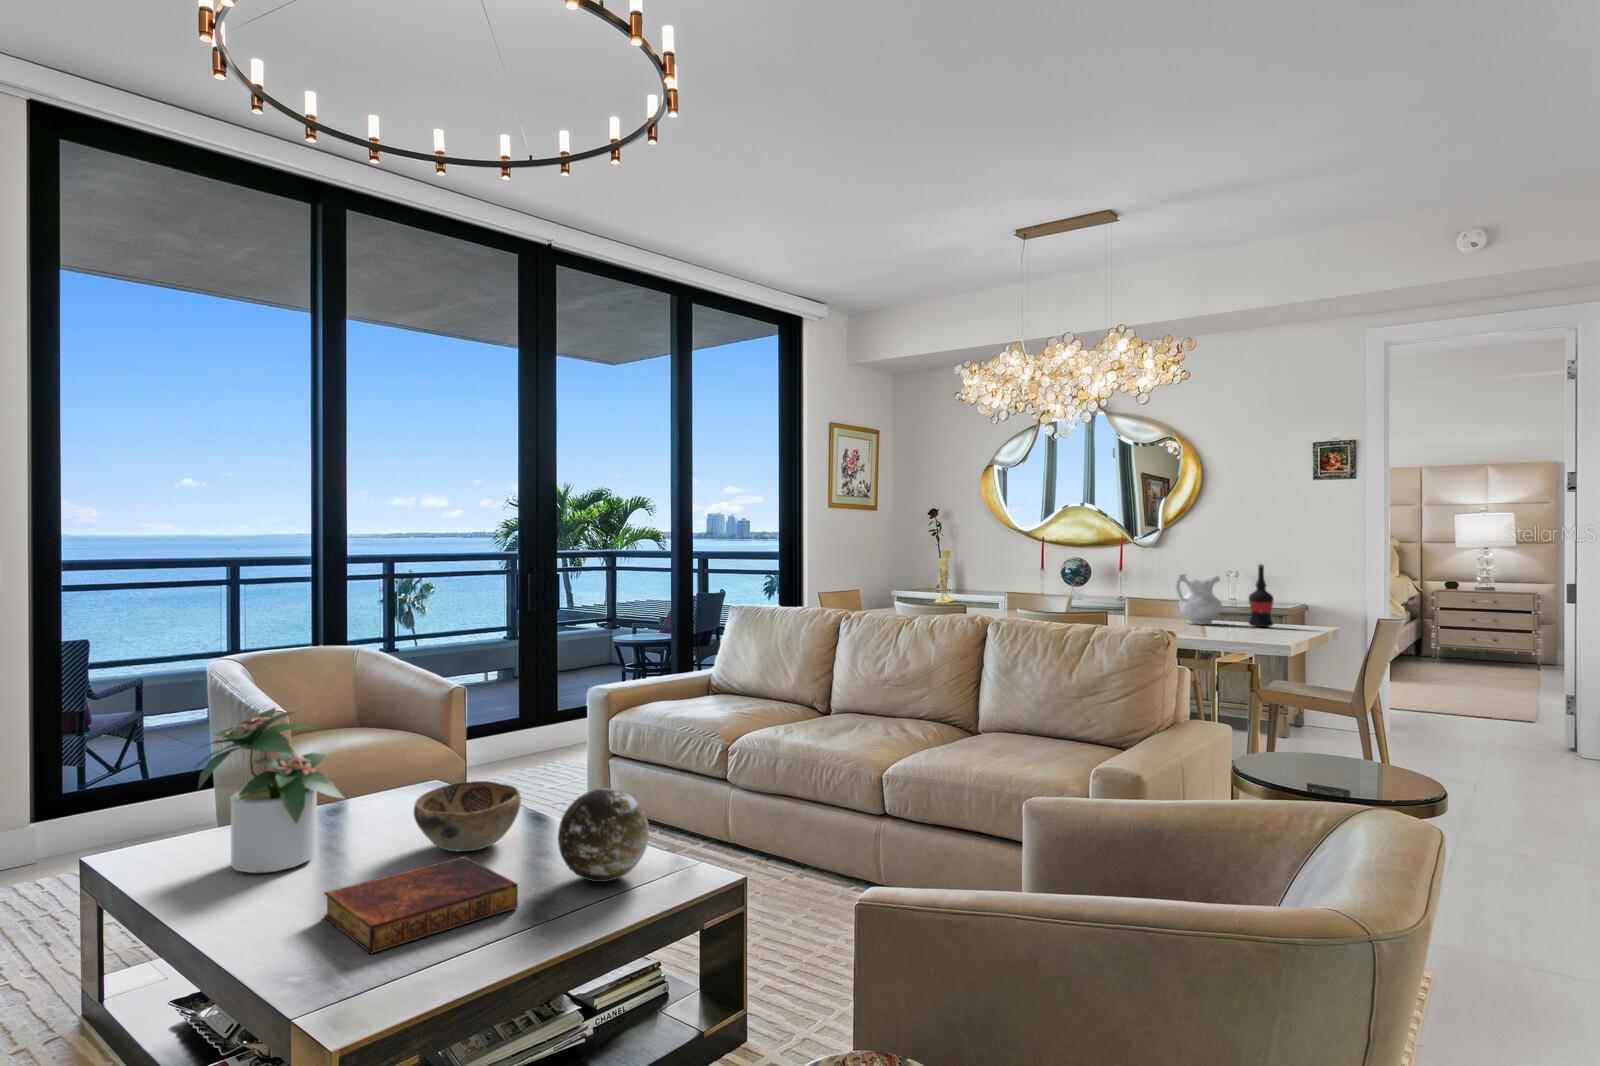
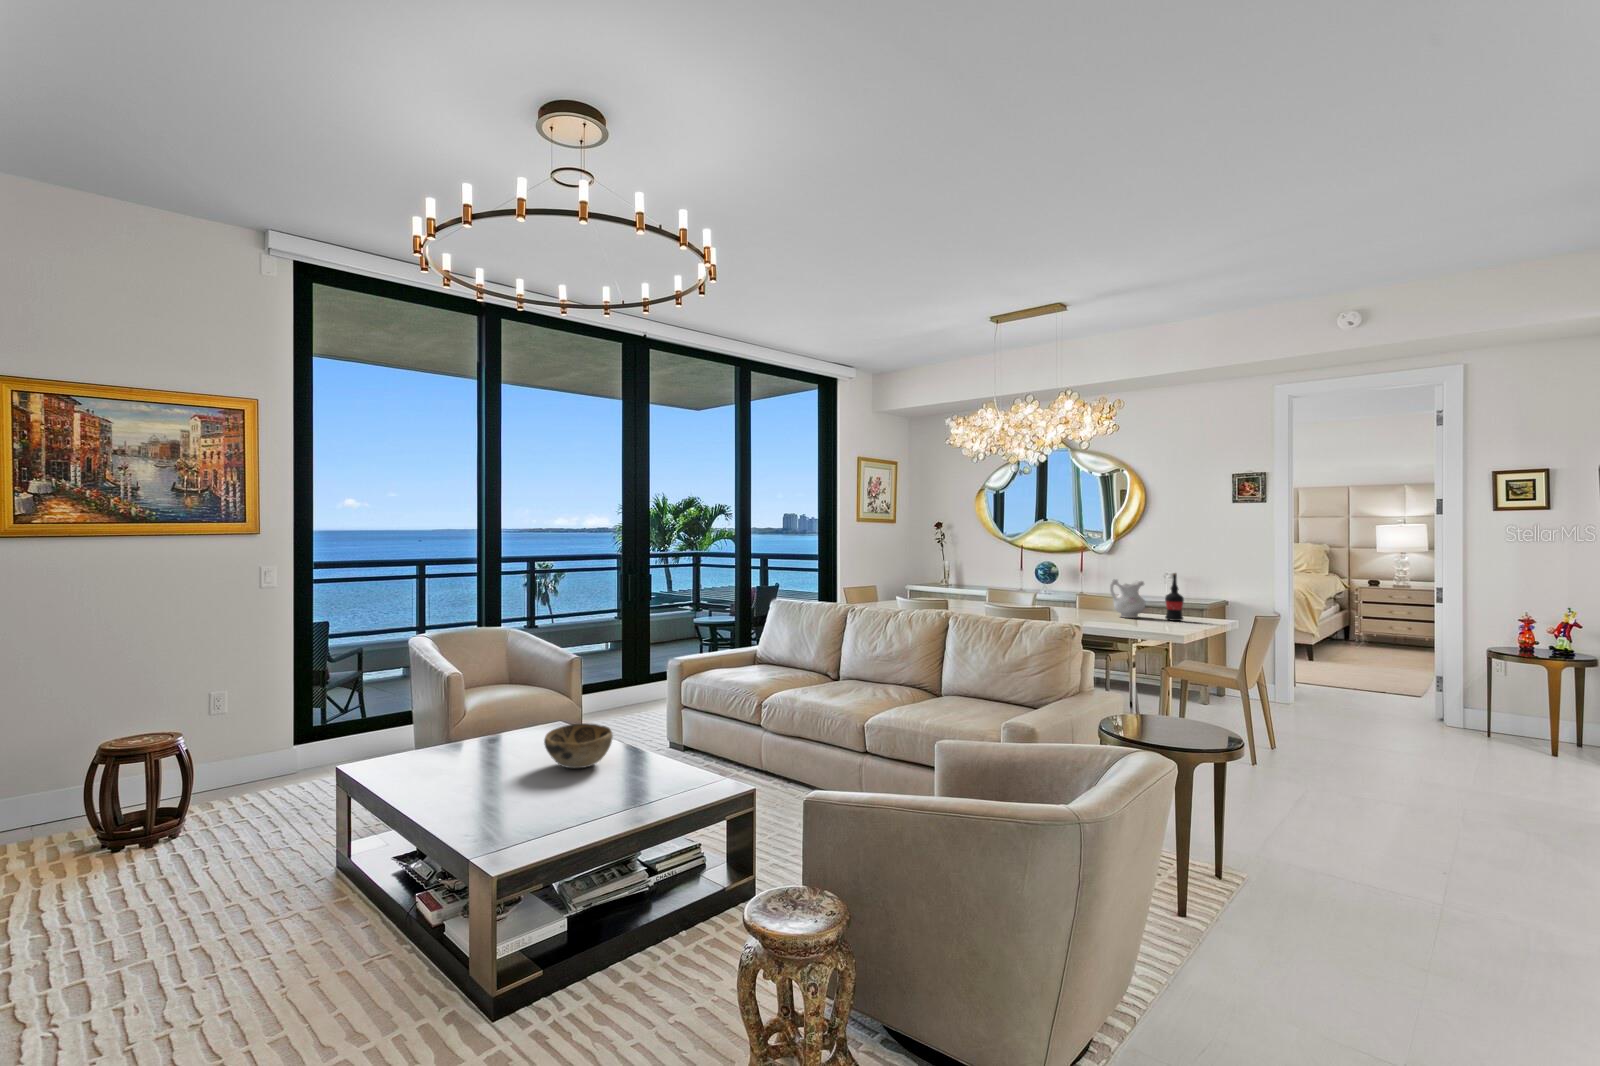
candlestick: present [936,549,955,603] -> none [936,555,954,596]
potted plant: present [194,707,344,873] -> none [406,673,502,778]
decorative orb: present [558,788,649,882] -> none [634,729,692,789]
book: present [324,856,518,954] -> none [490,770,608,826]

